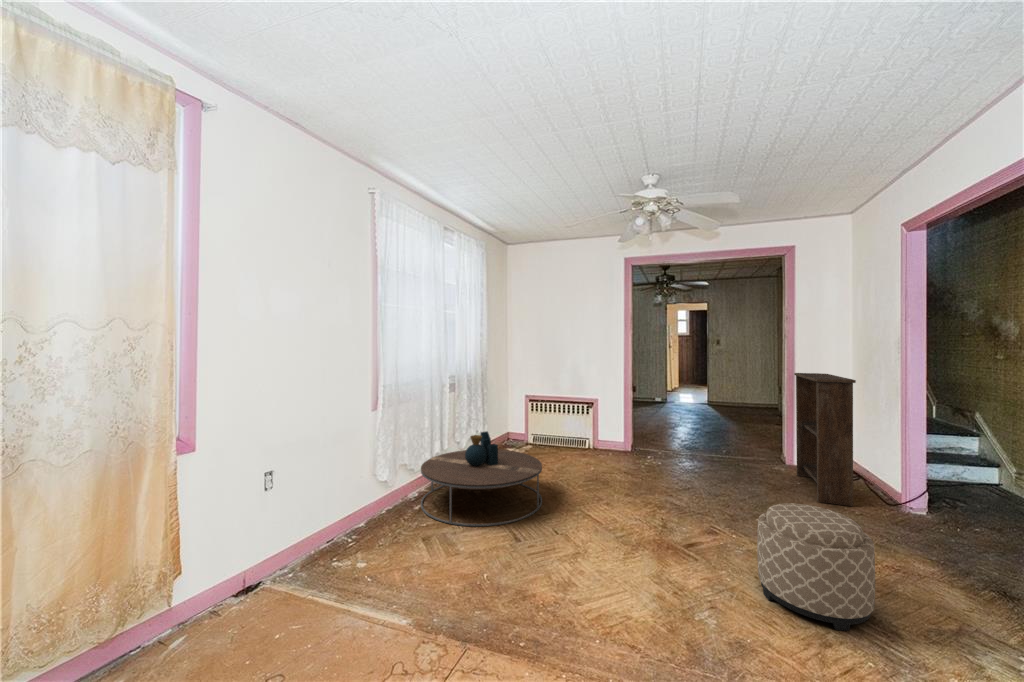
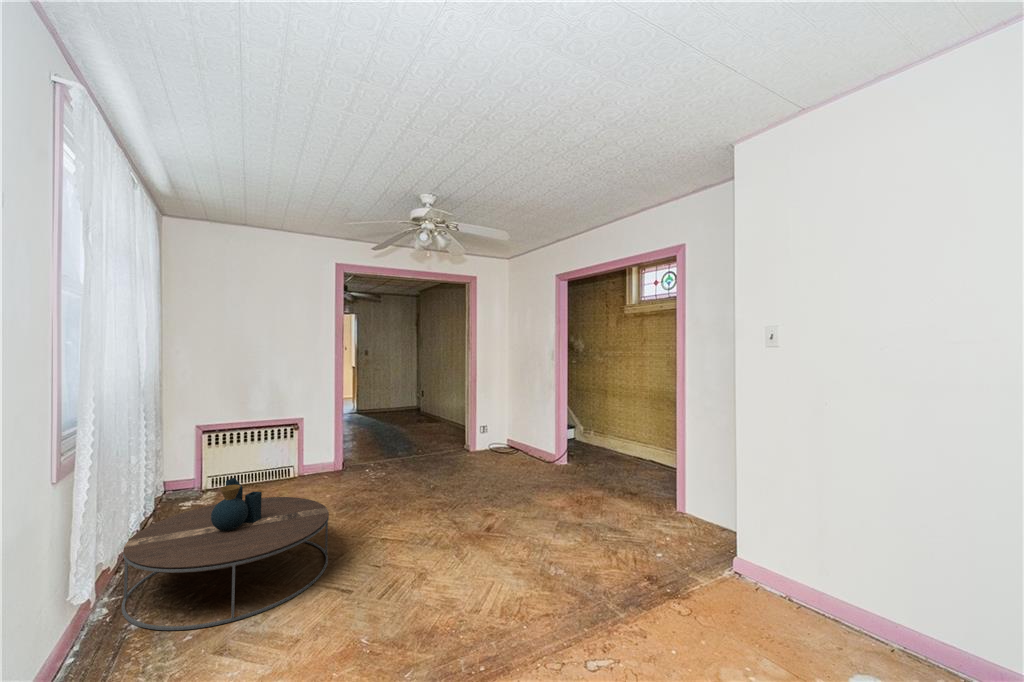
bookshelf: present [794,373,856,506] -> none [484,377,536,472]
ottoman: present [757,503,875,631] -> none [548,468,614,543]

